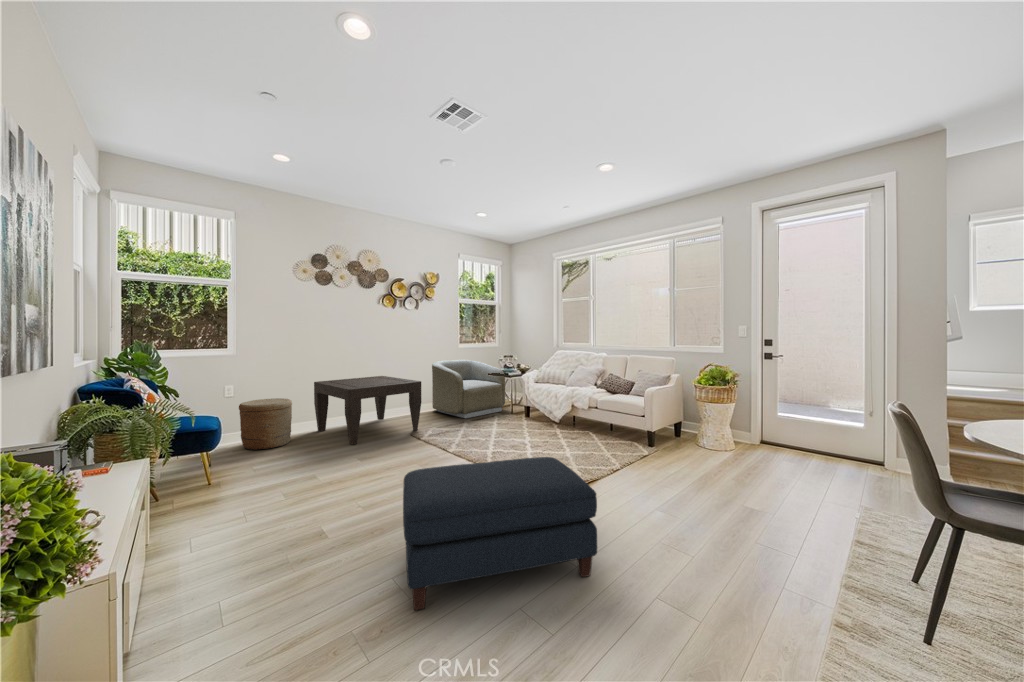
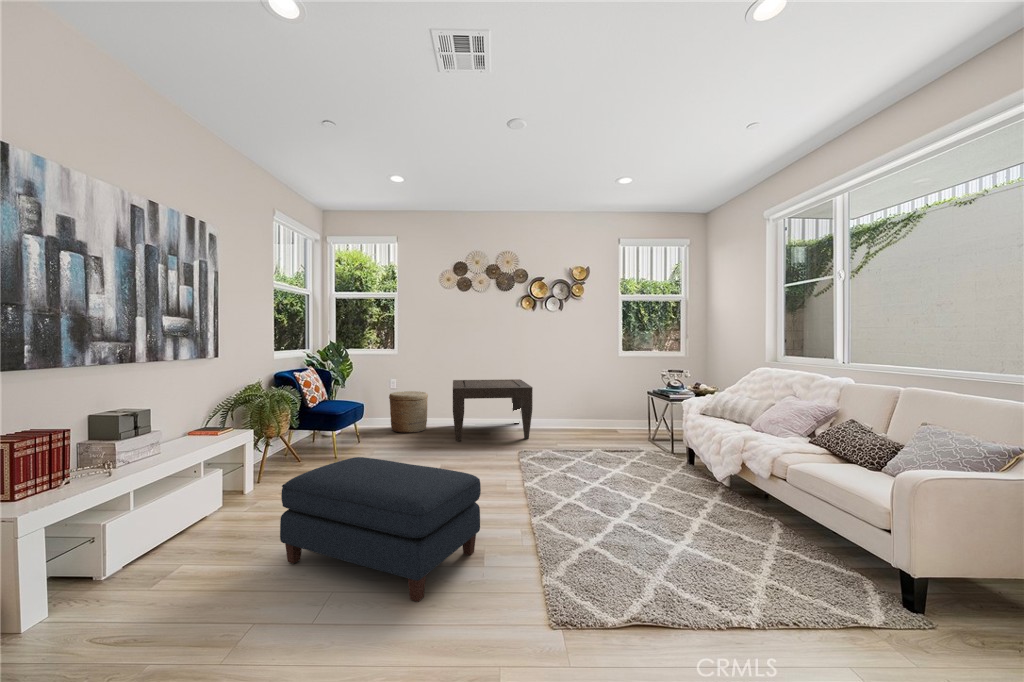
armchair: present [432,360,505,418] -> none [574,367,657,436]

